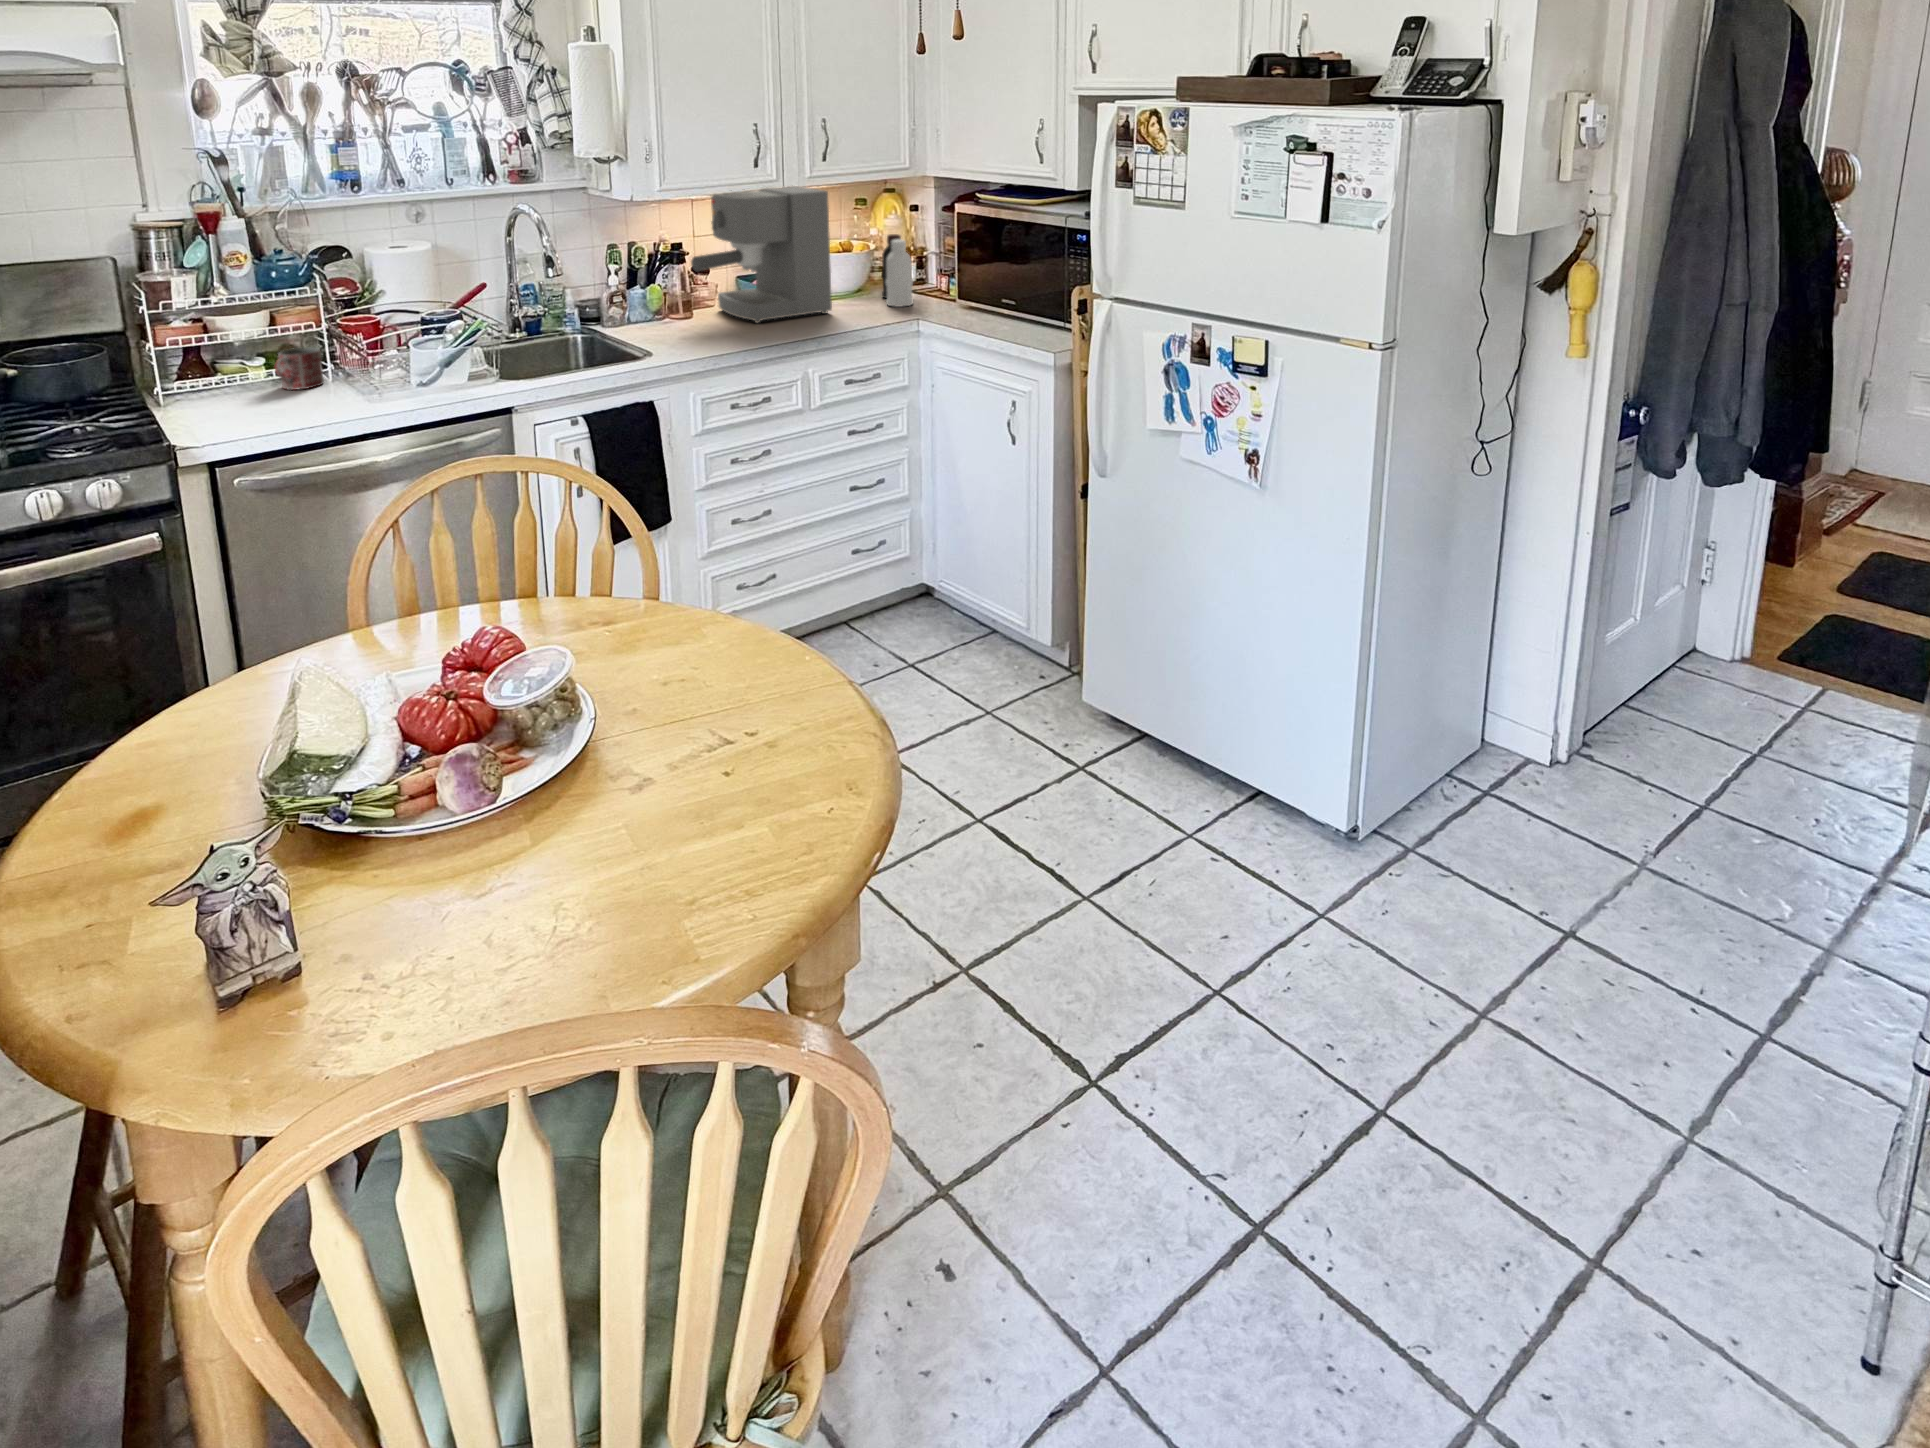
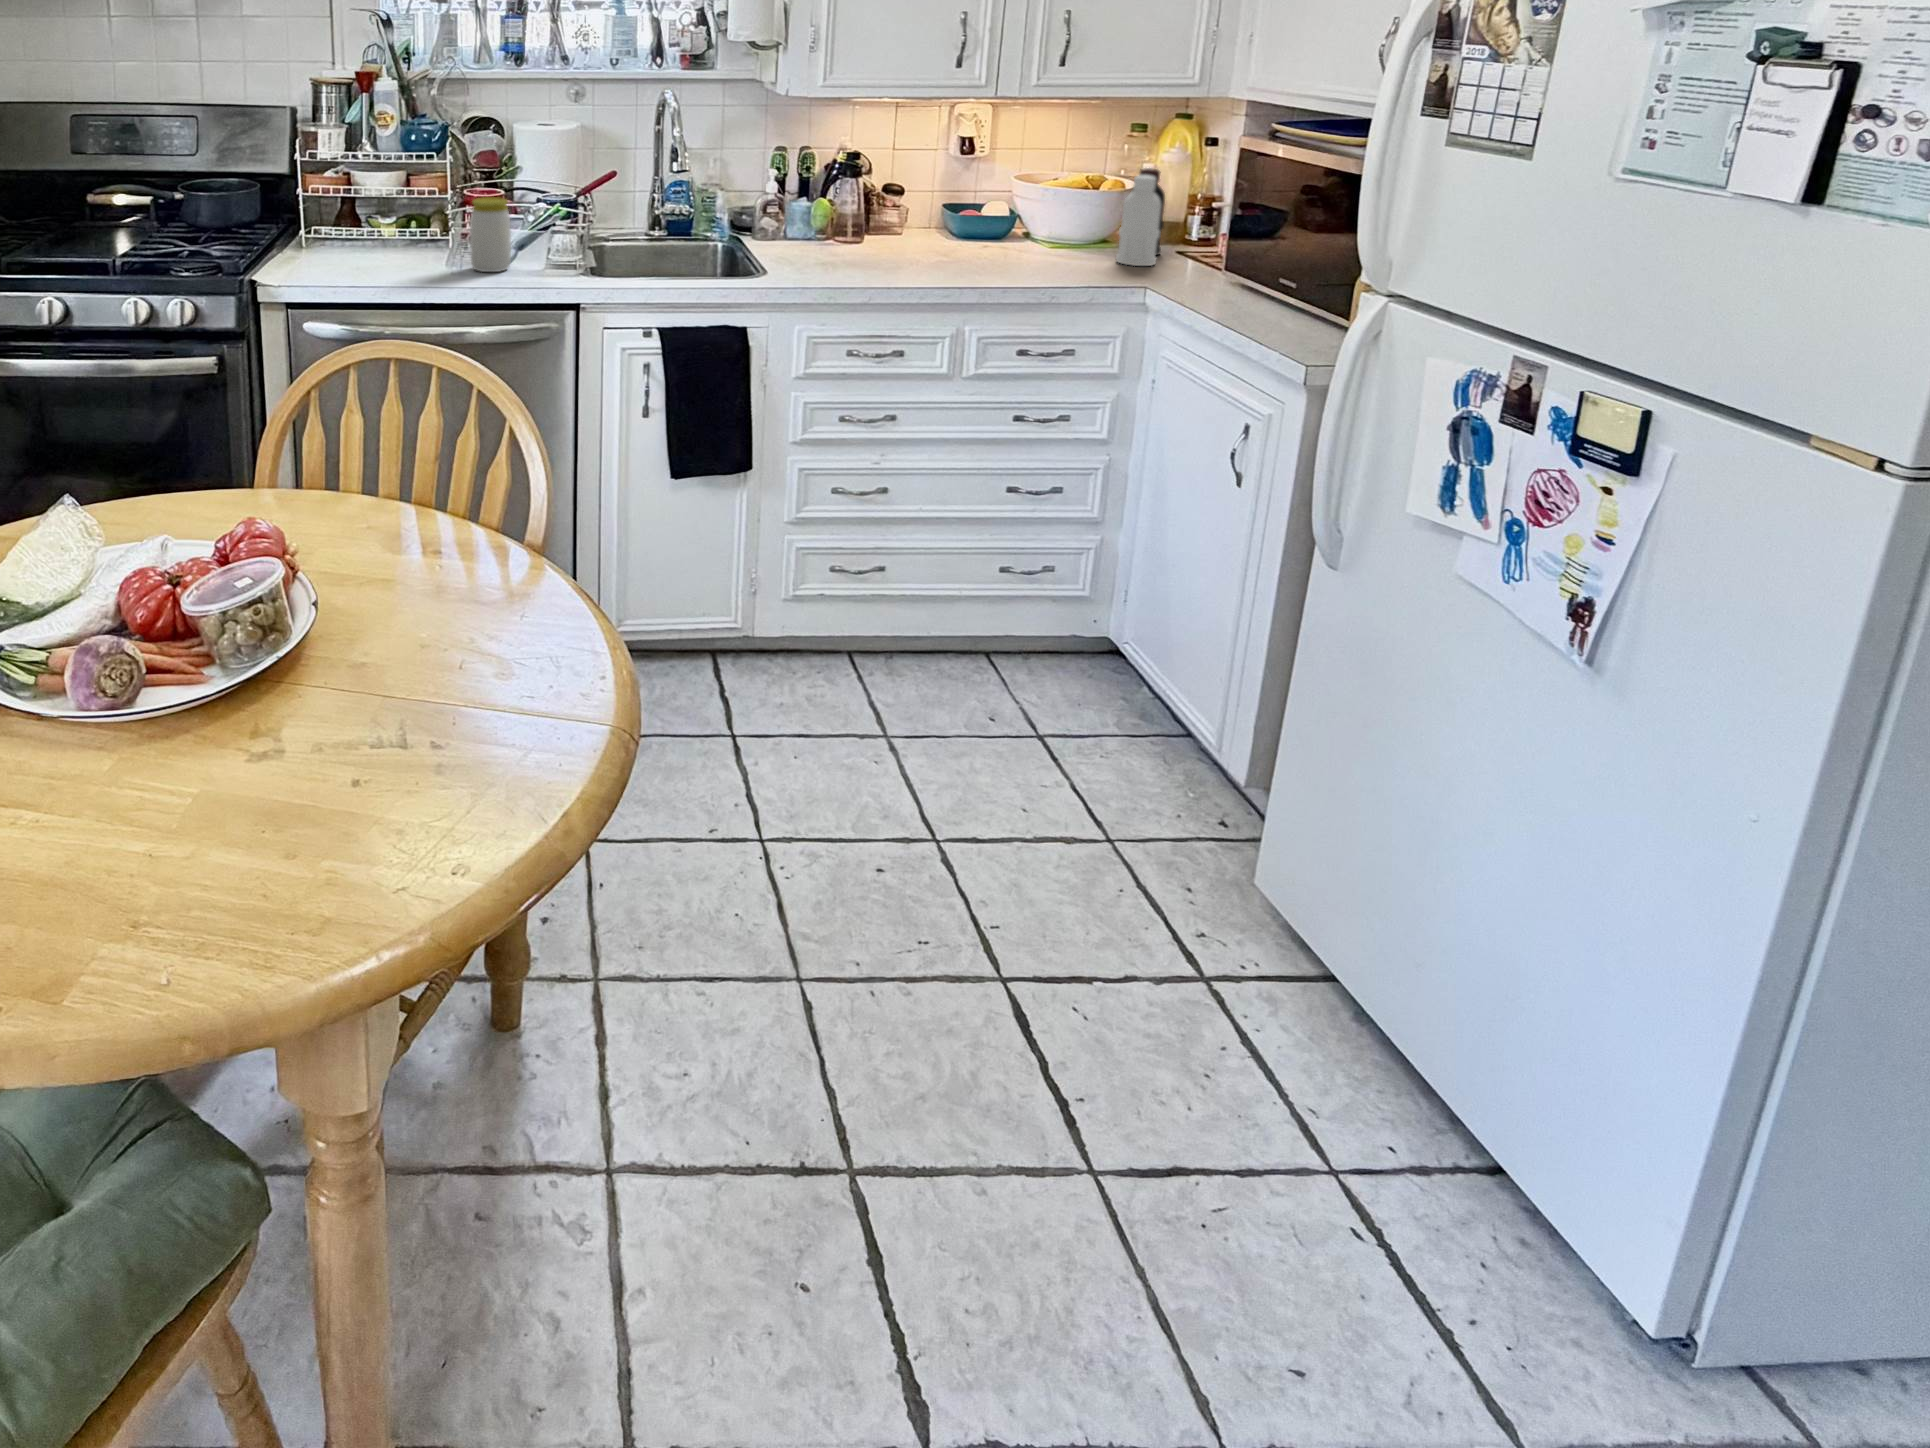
coffee maker: present [691,185,832,323] -> none [851,92,1044,260]
jar: none [377,319,422,392] -> present [470,197,511,272]
mug: present [275,347,324,390] -> none [392,215,440,256]

